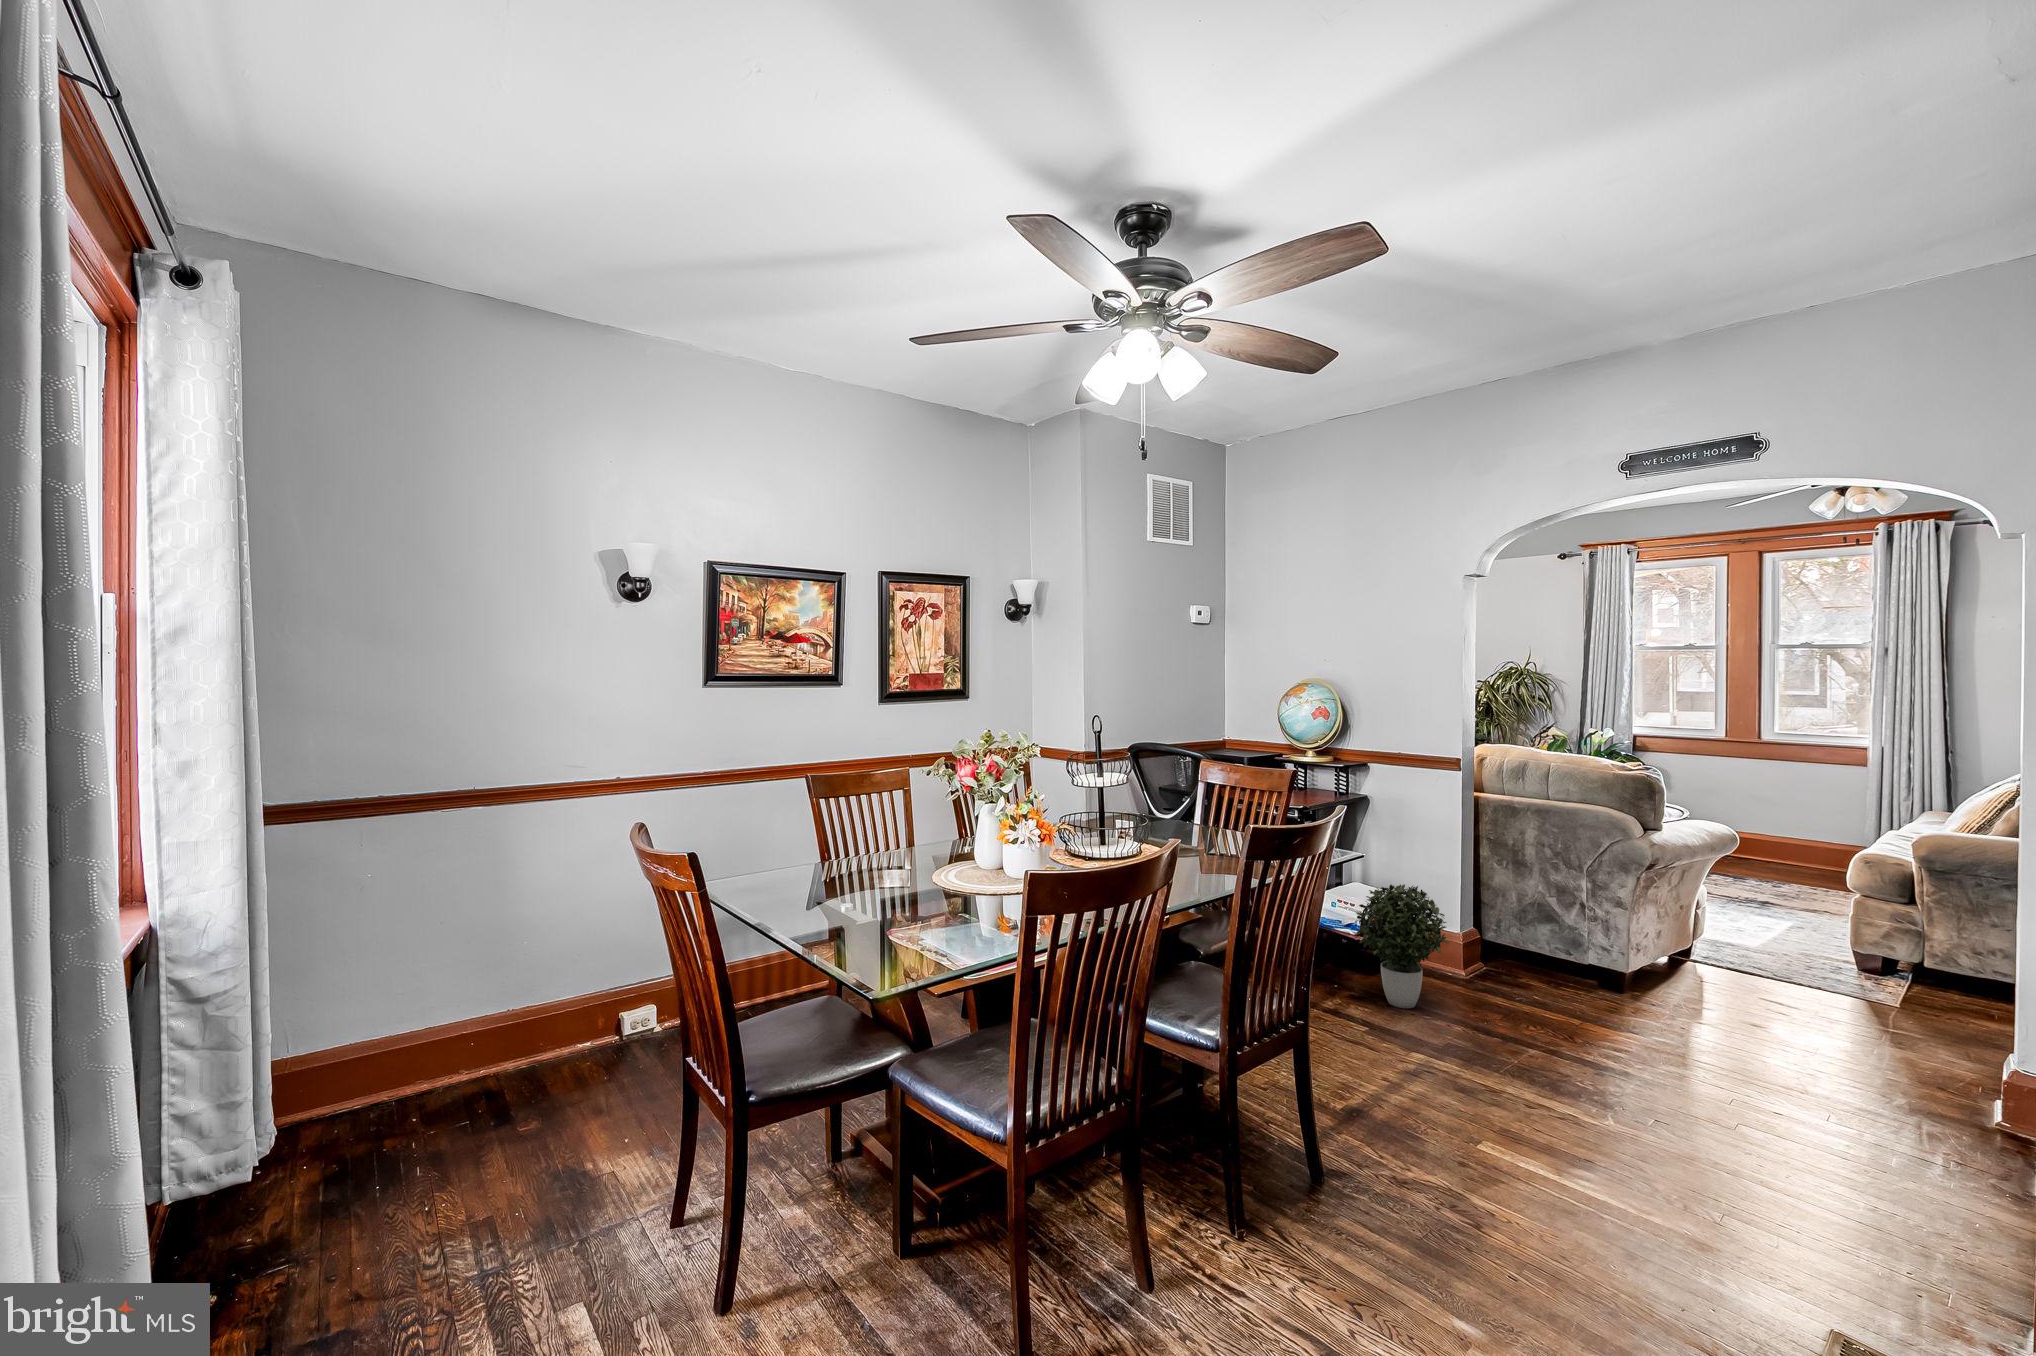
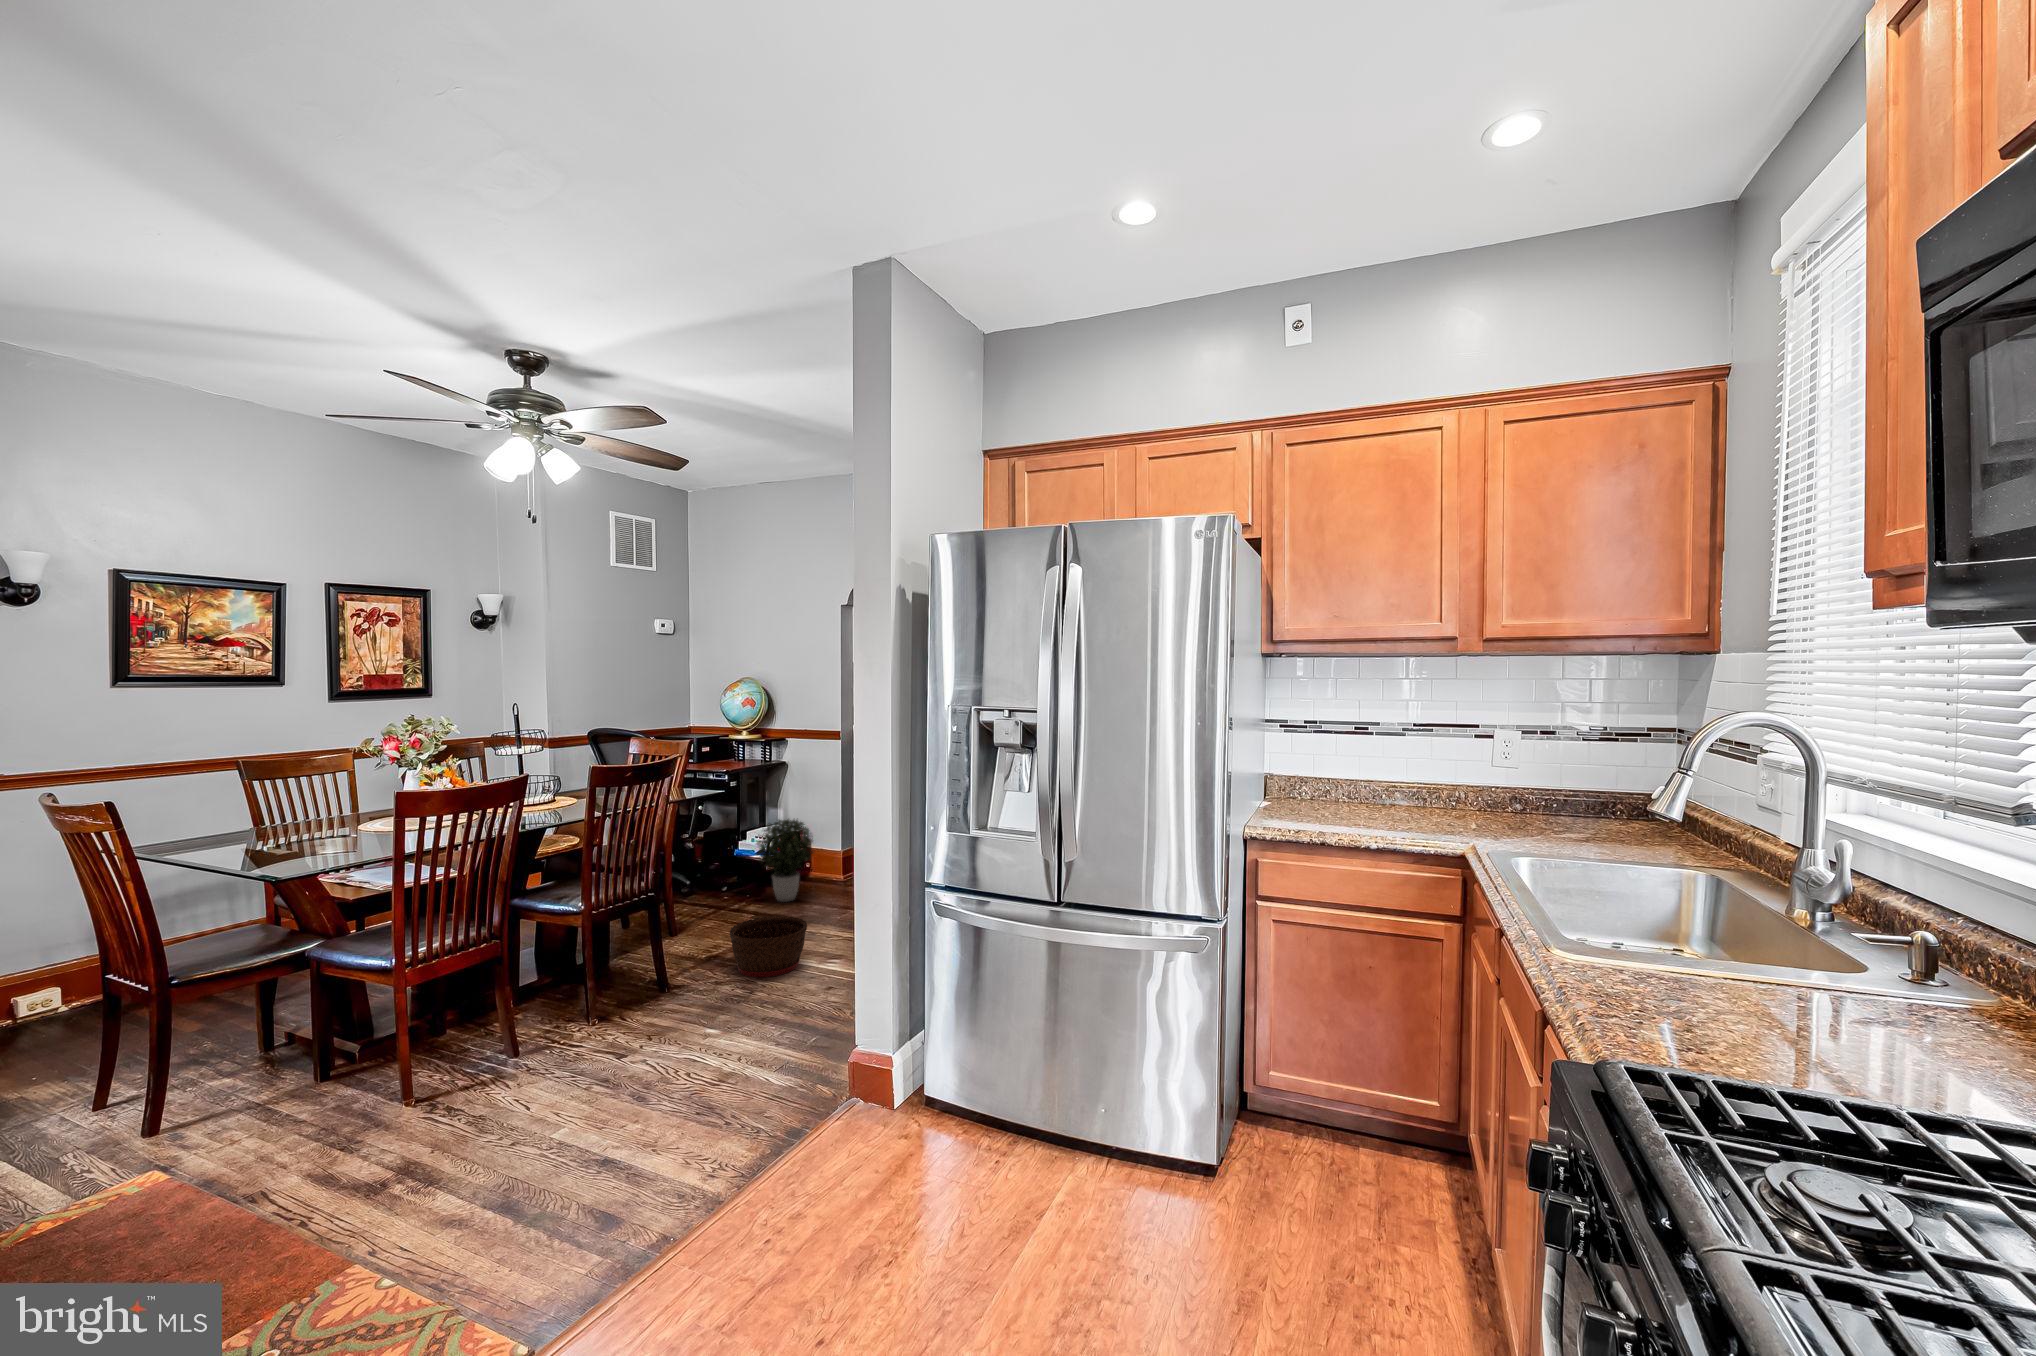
basket: none [1392,1061,1530,1182] -> present [730,916,807,977]

